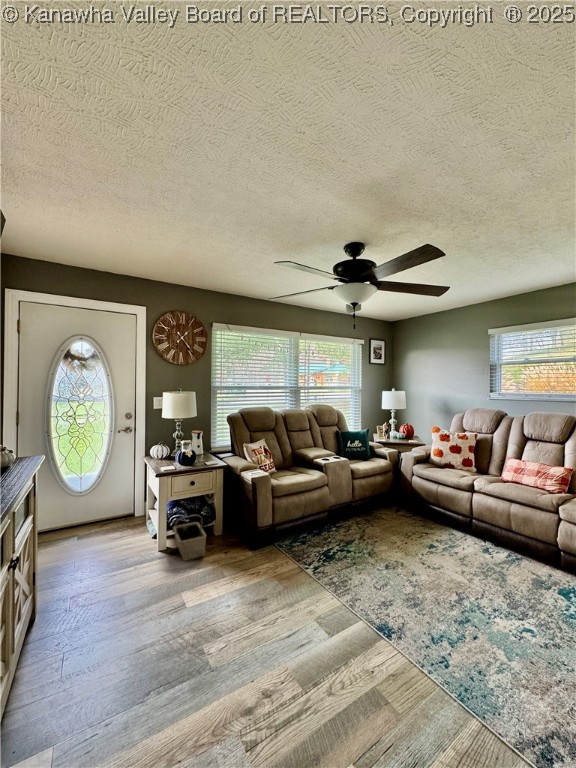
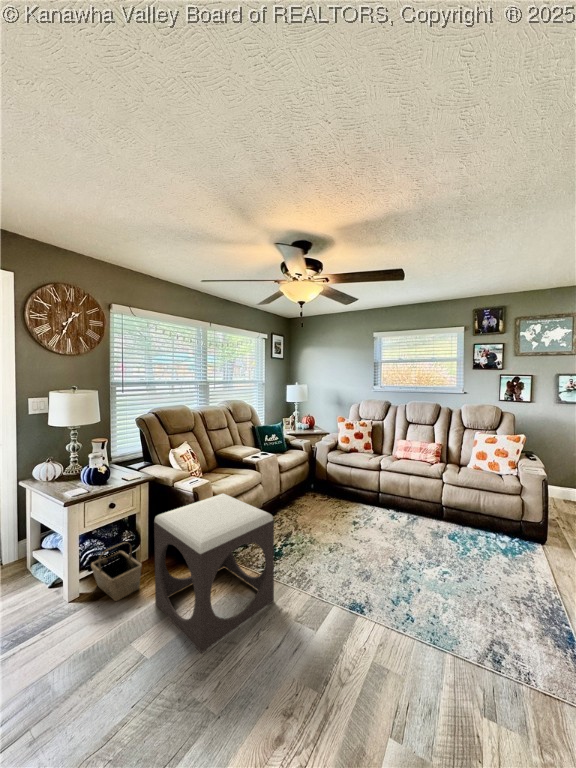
footstool: none [209,486,305,619] -> present [154,493,274,653]

